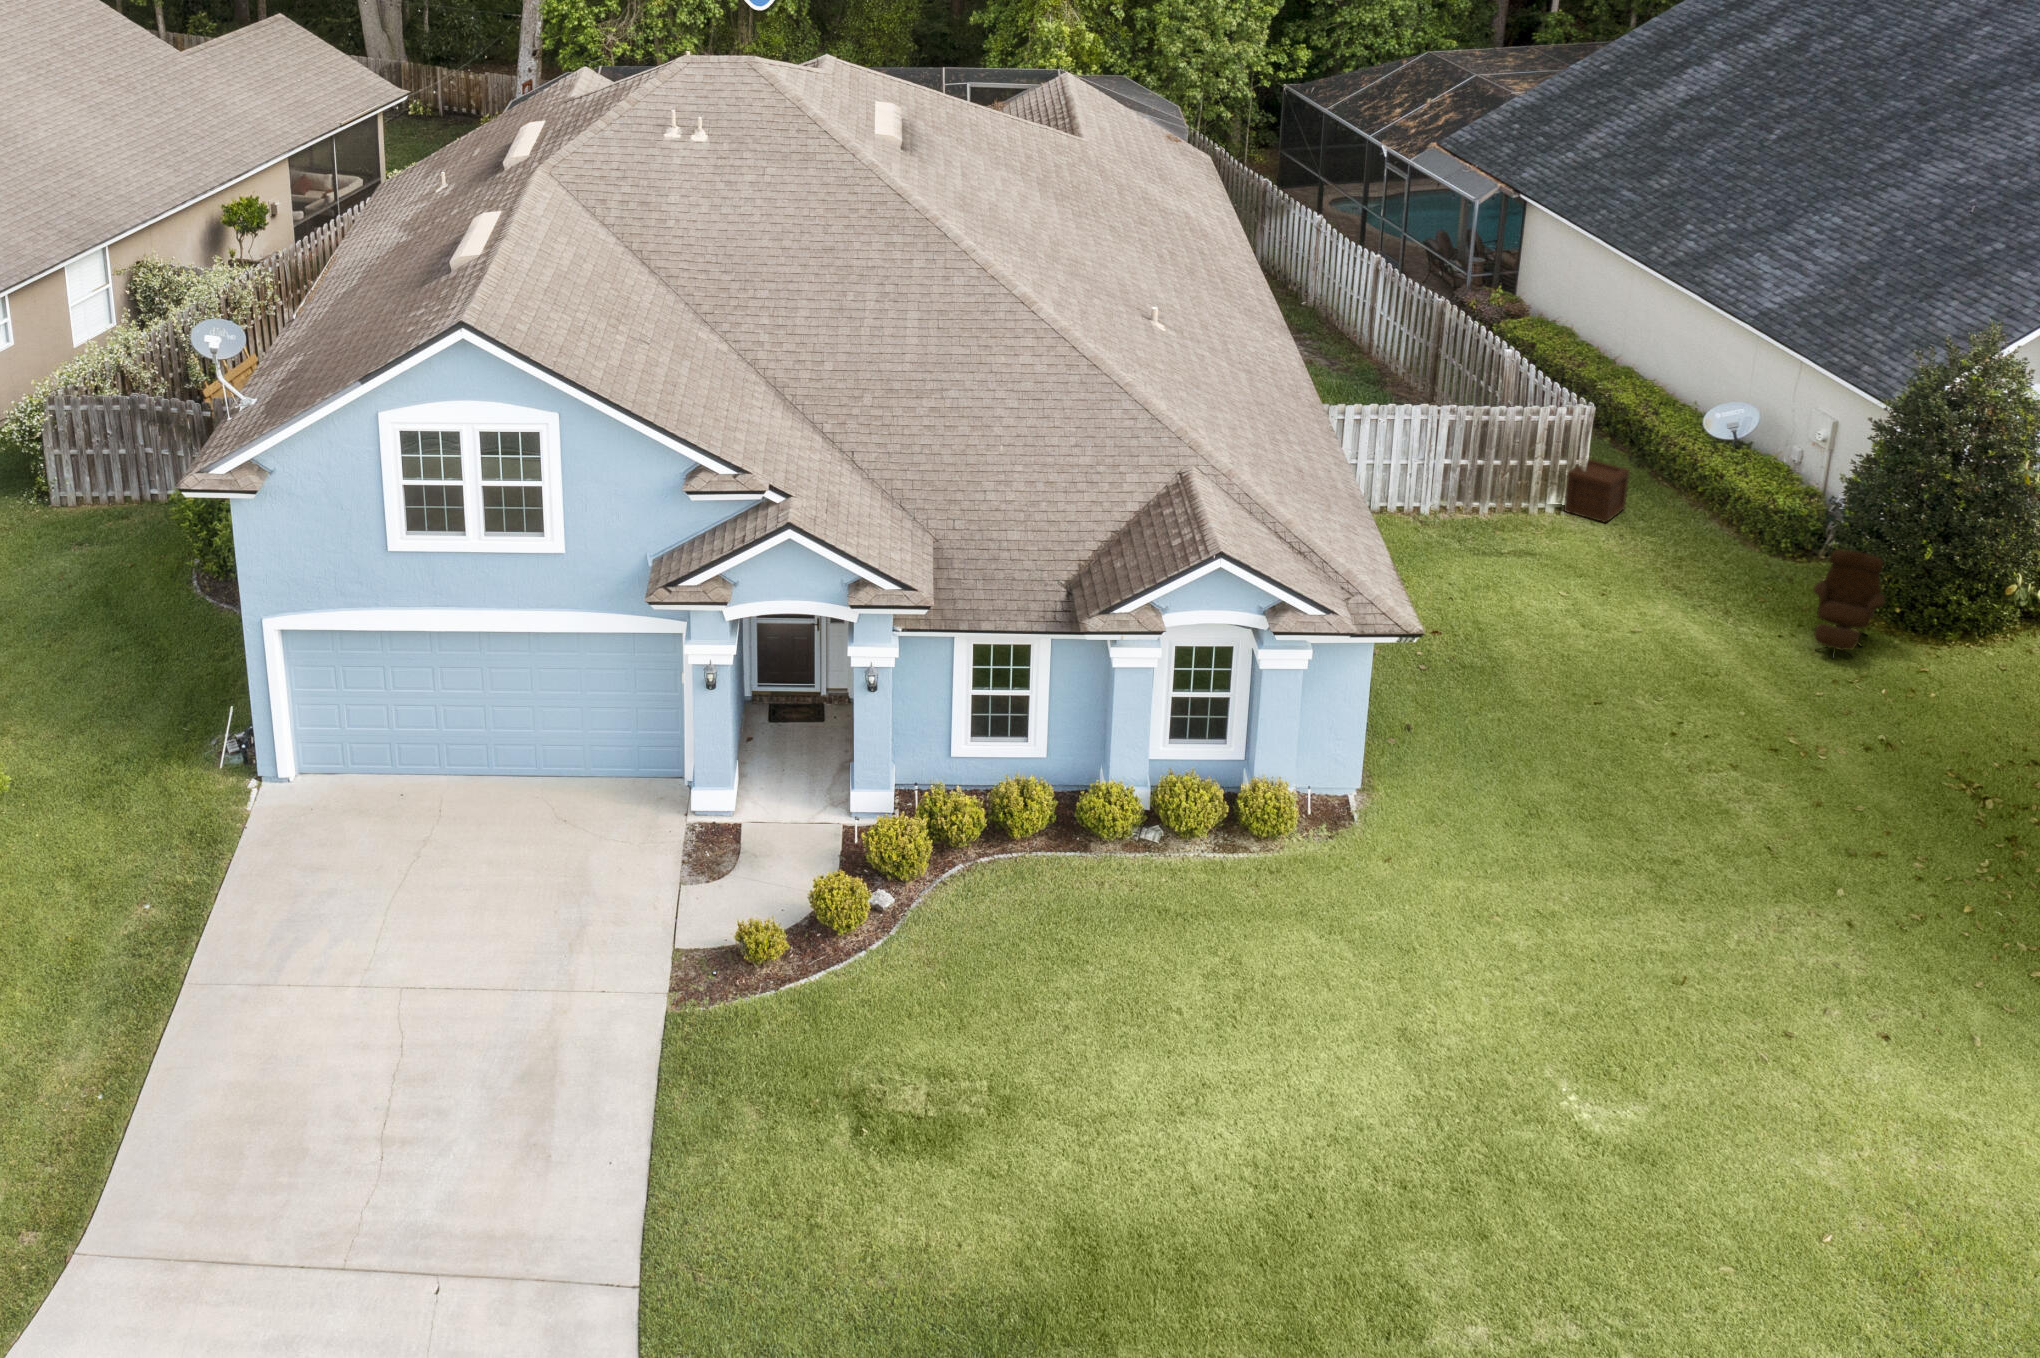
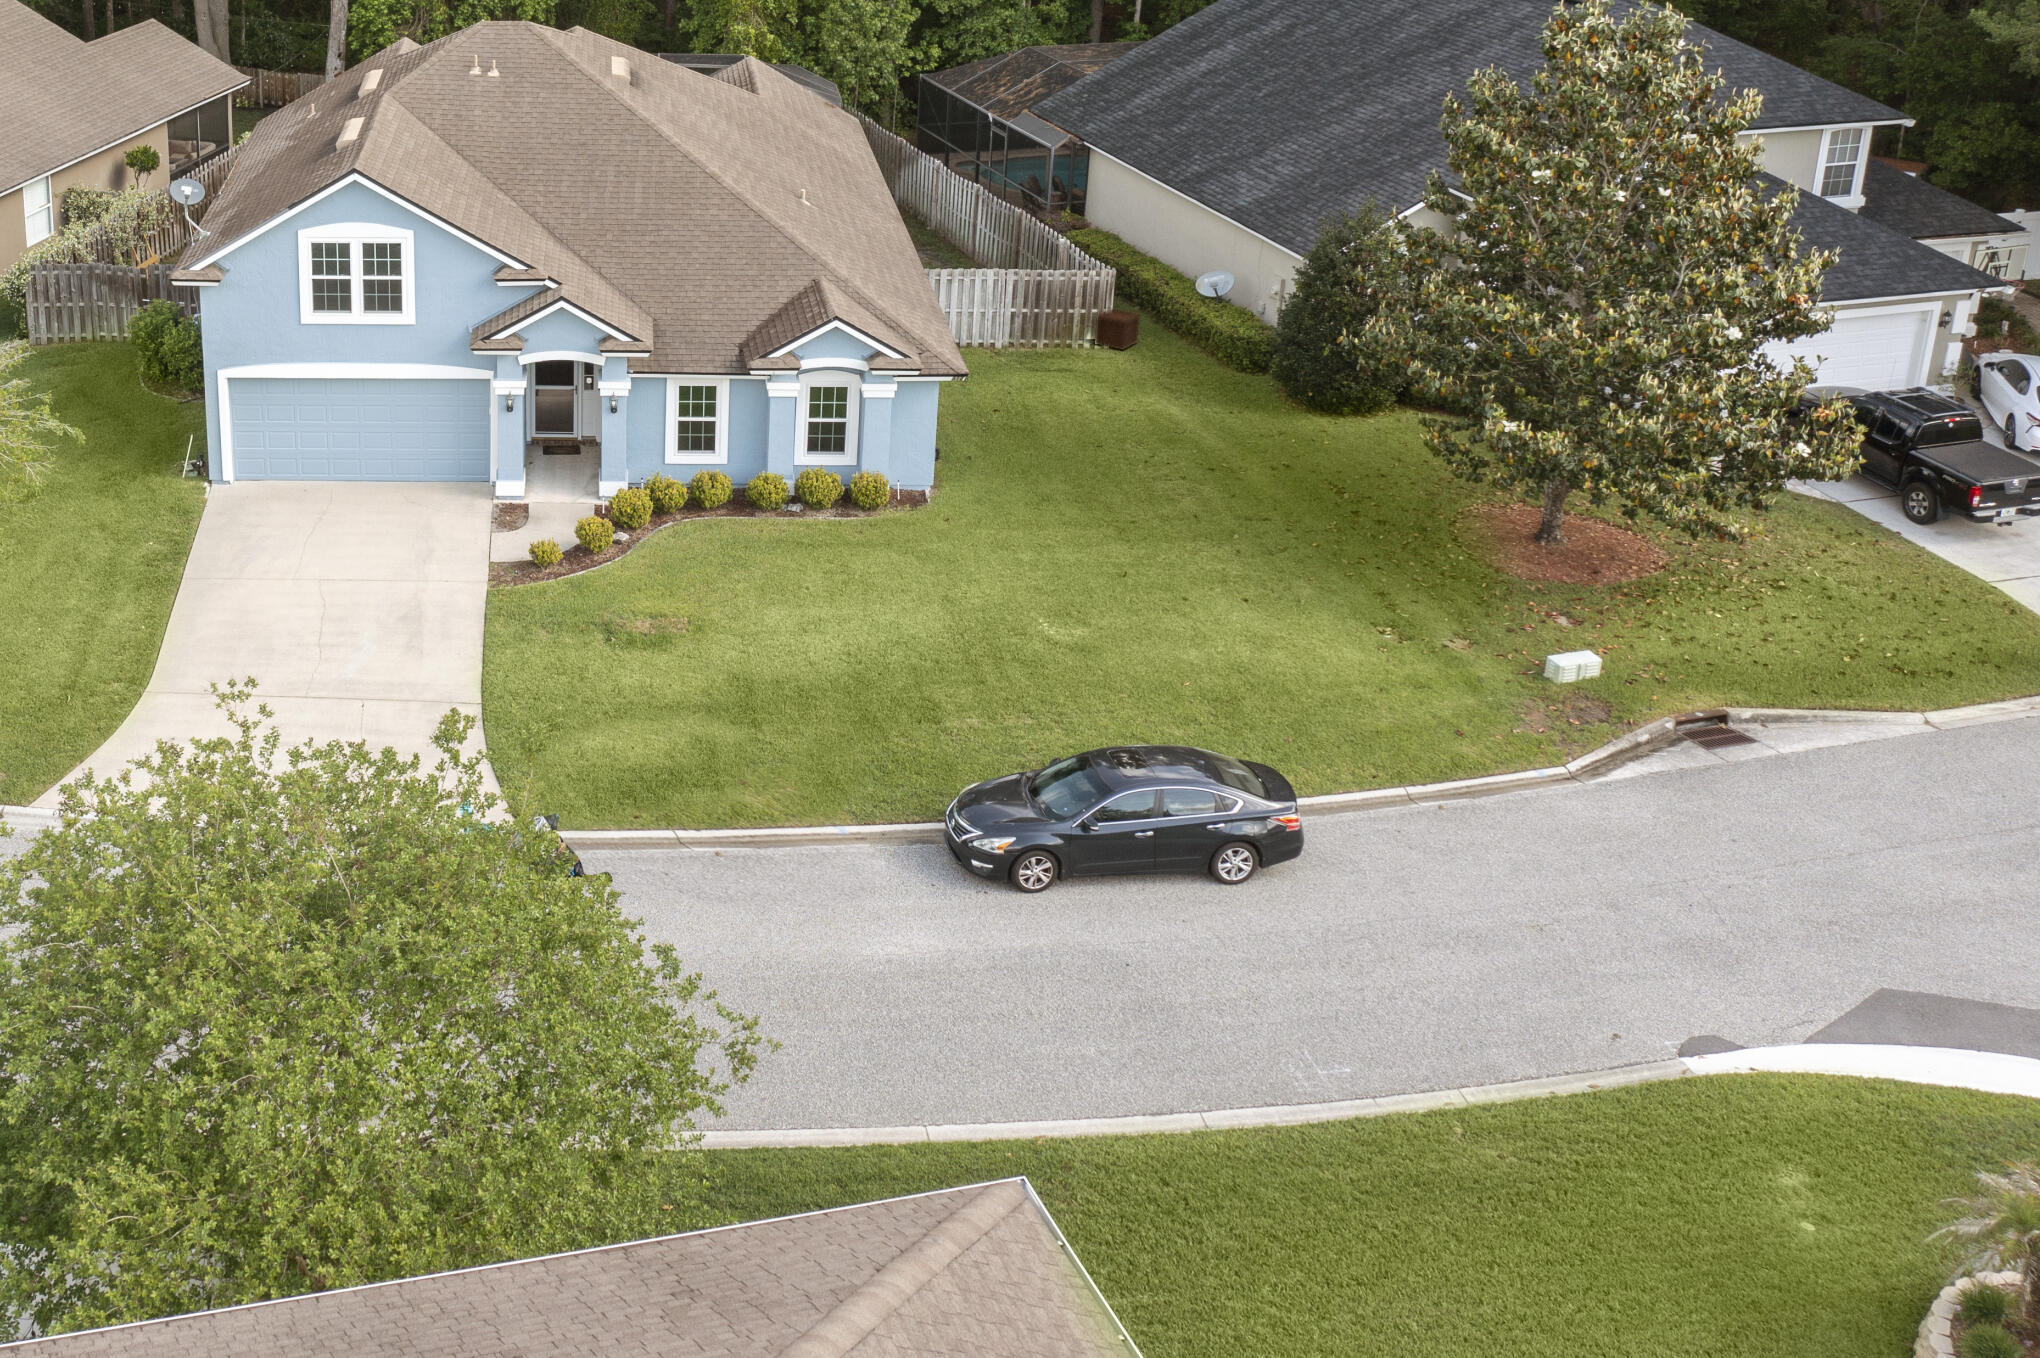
lounge chair: present [1813,549,1885,658] -> none [1251,352,1300,422]

